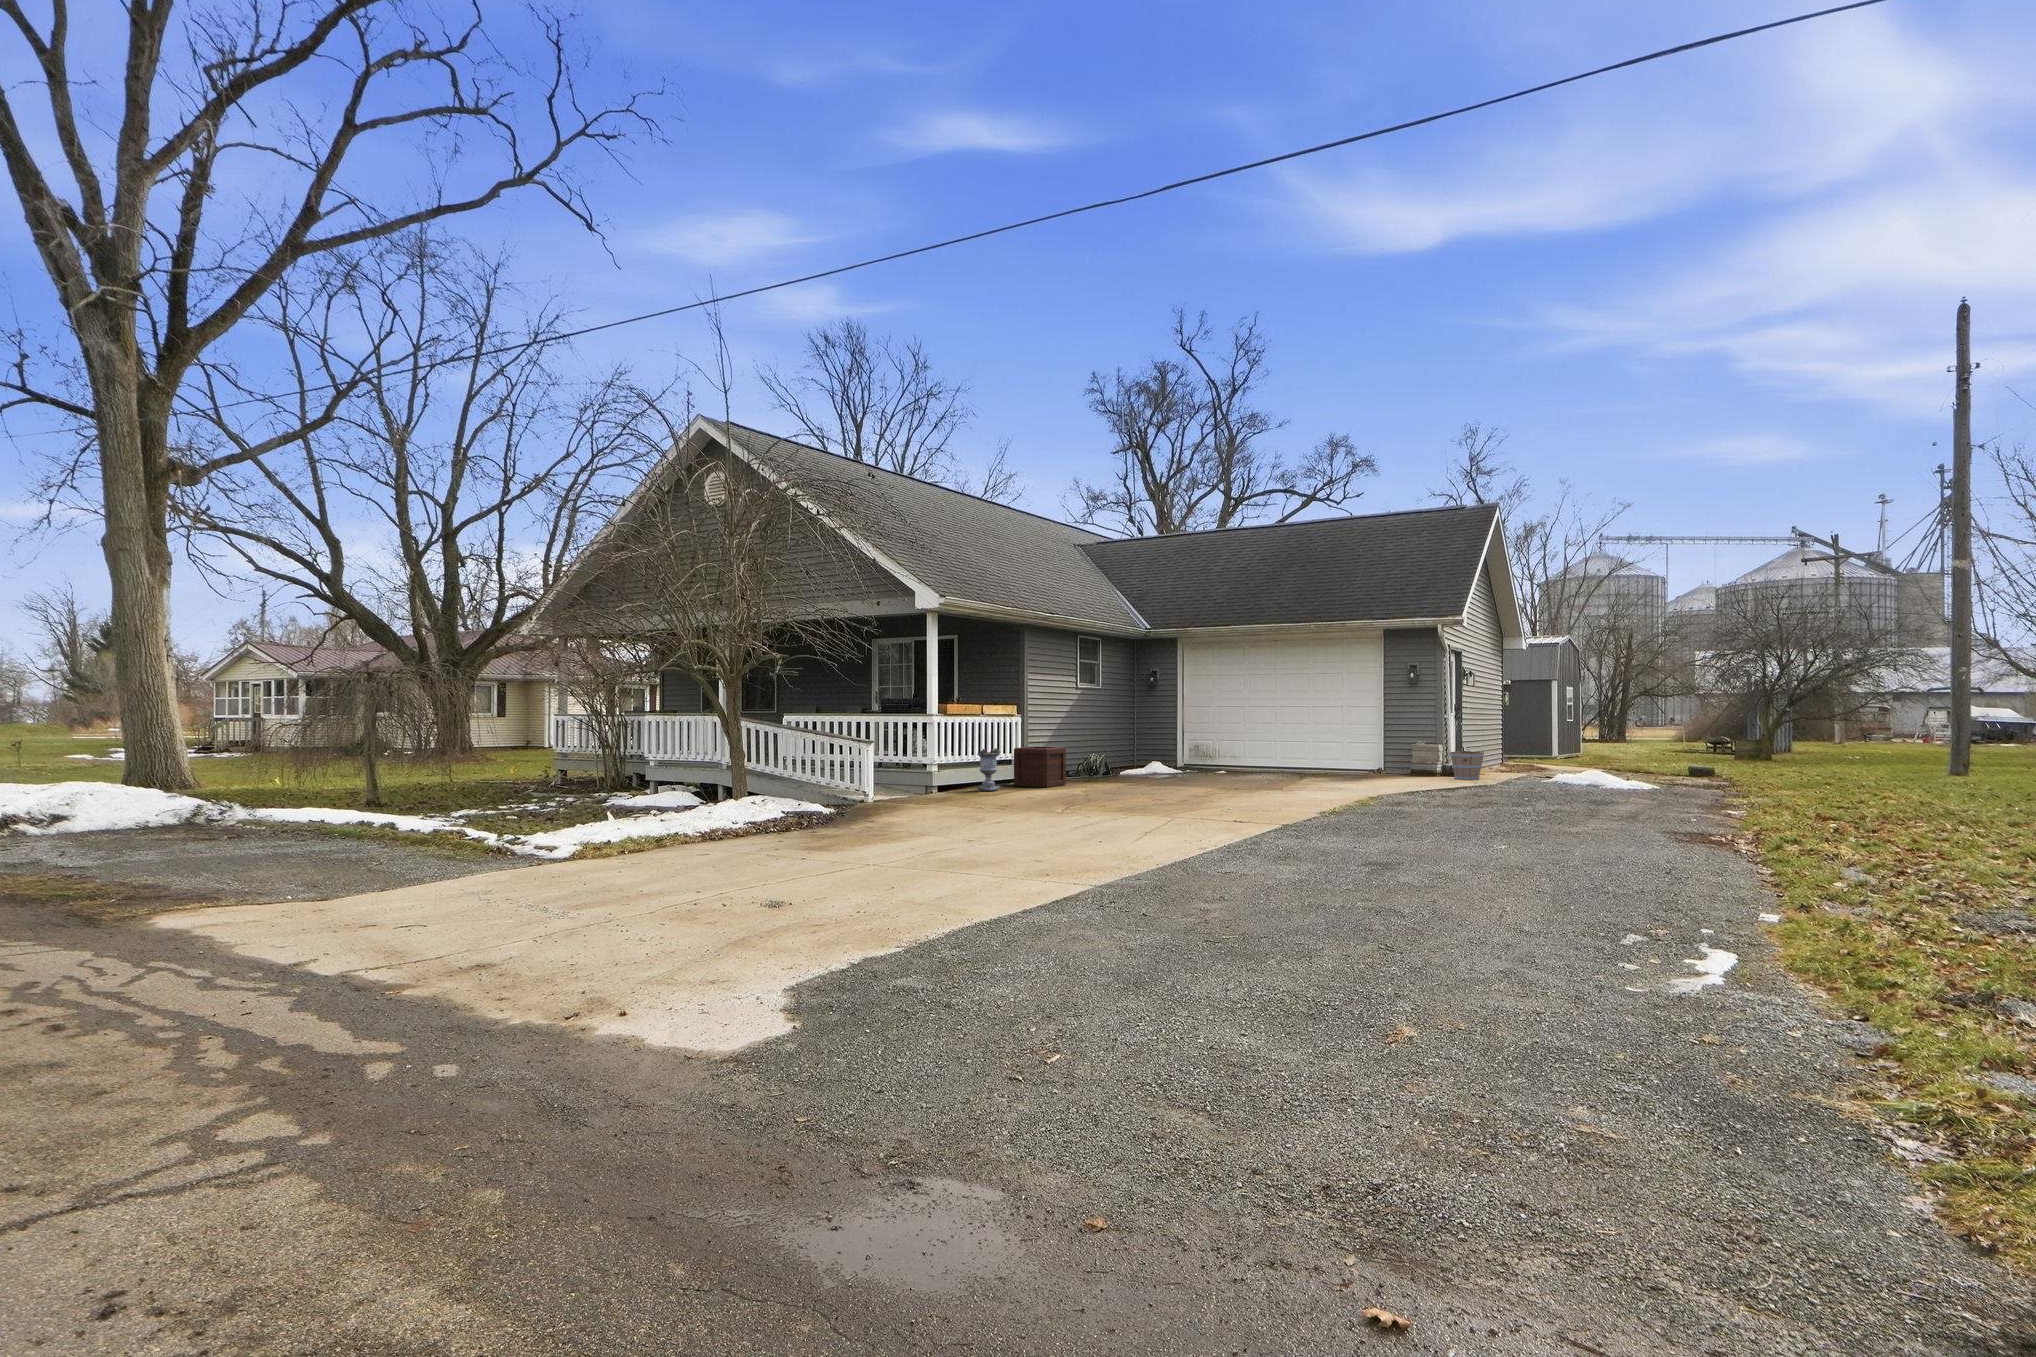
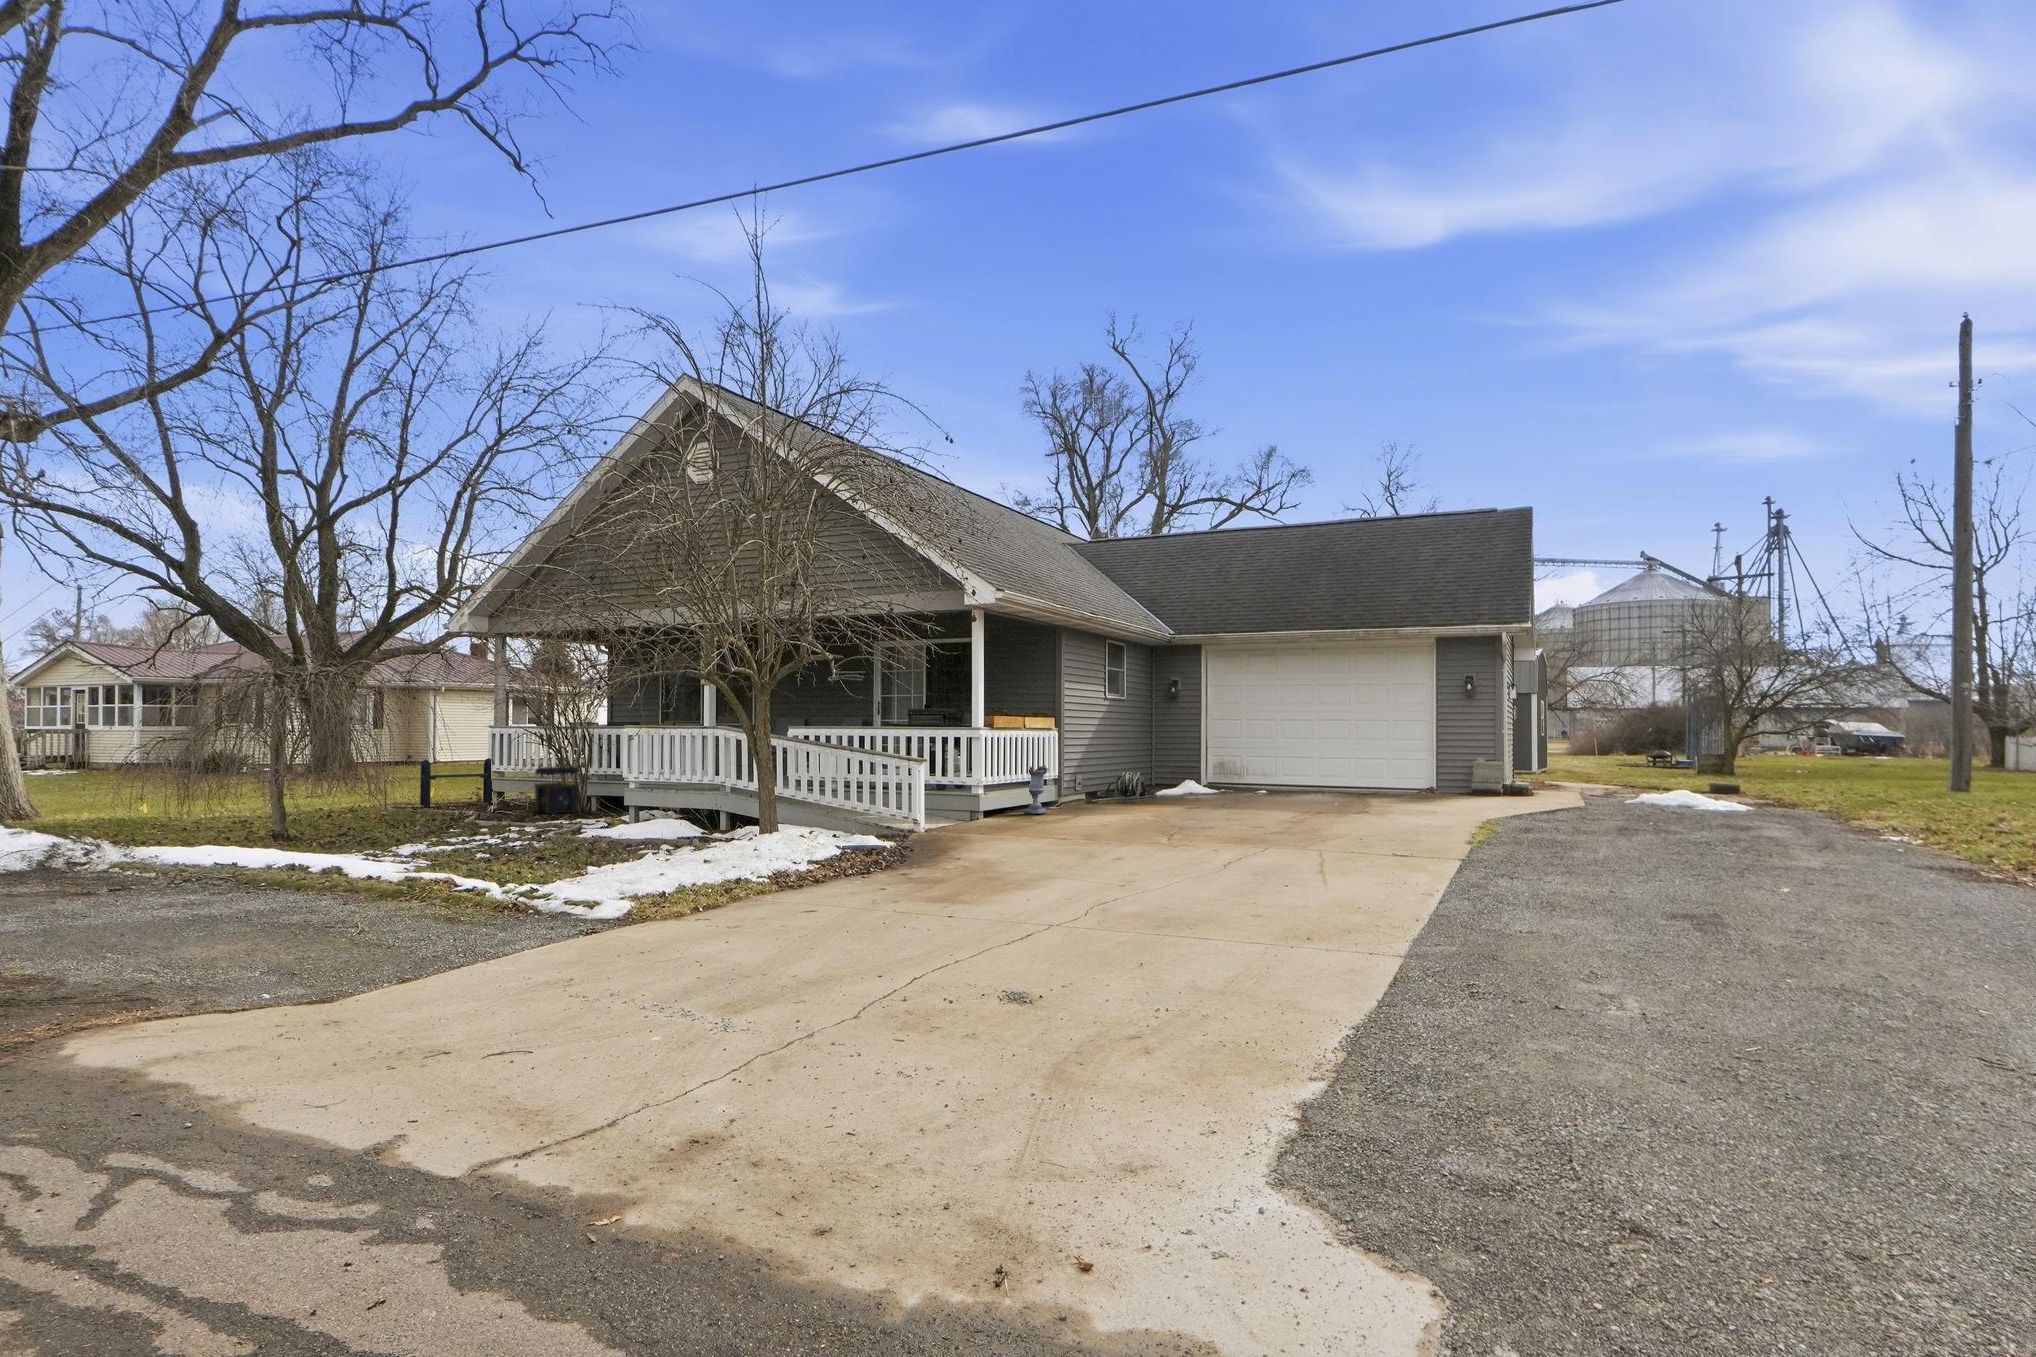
bench: none [496,742,555,783] -> present [420,758,495,807]
wooden crate: present [1014,746,1066,788] -> none [1053,763,1109,810]
toolbox: none [579,749,615,789] -> present [535,766,579,814]
wooden bucket: present [1449,751,1484,780] -> none [1501,767,1540,798]

